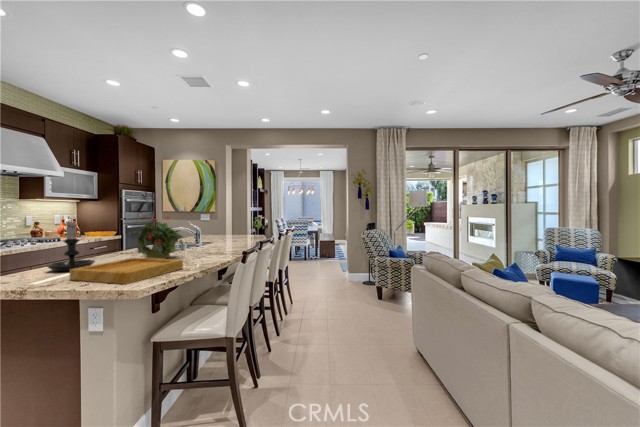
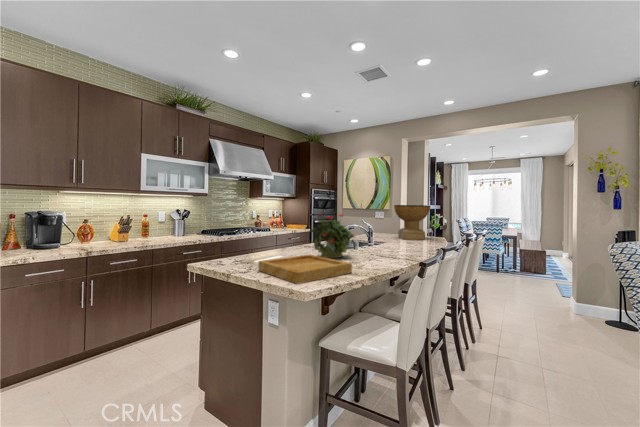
decorative bowl: none [219,207,252,239] -> present [394,205,430,240]
candle holder: present [47,221,95,271] -> none [248,214,281,261]

